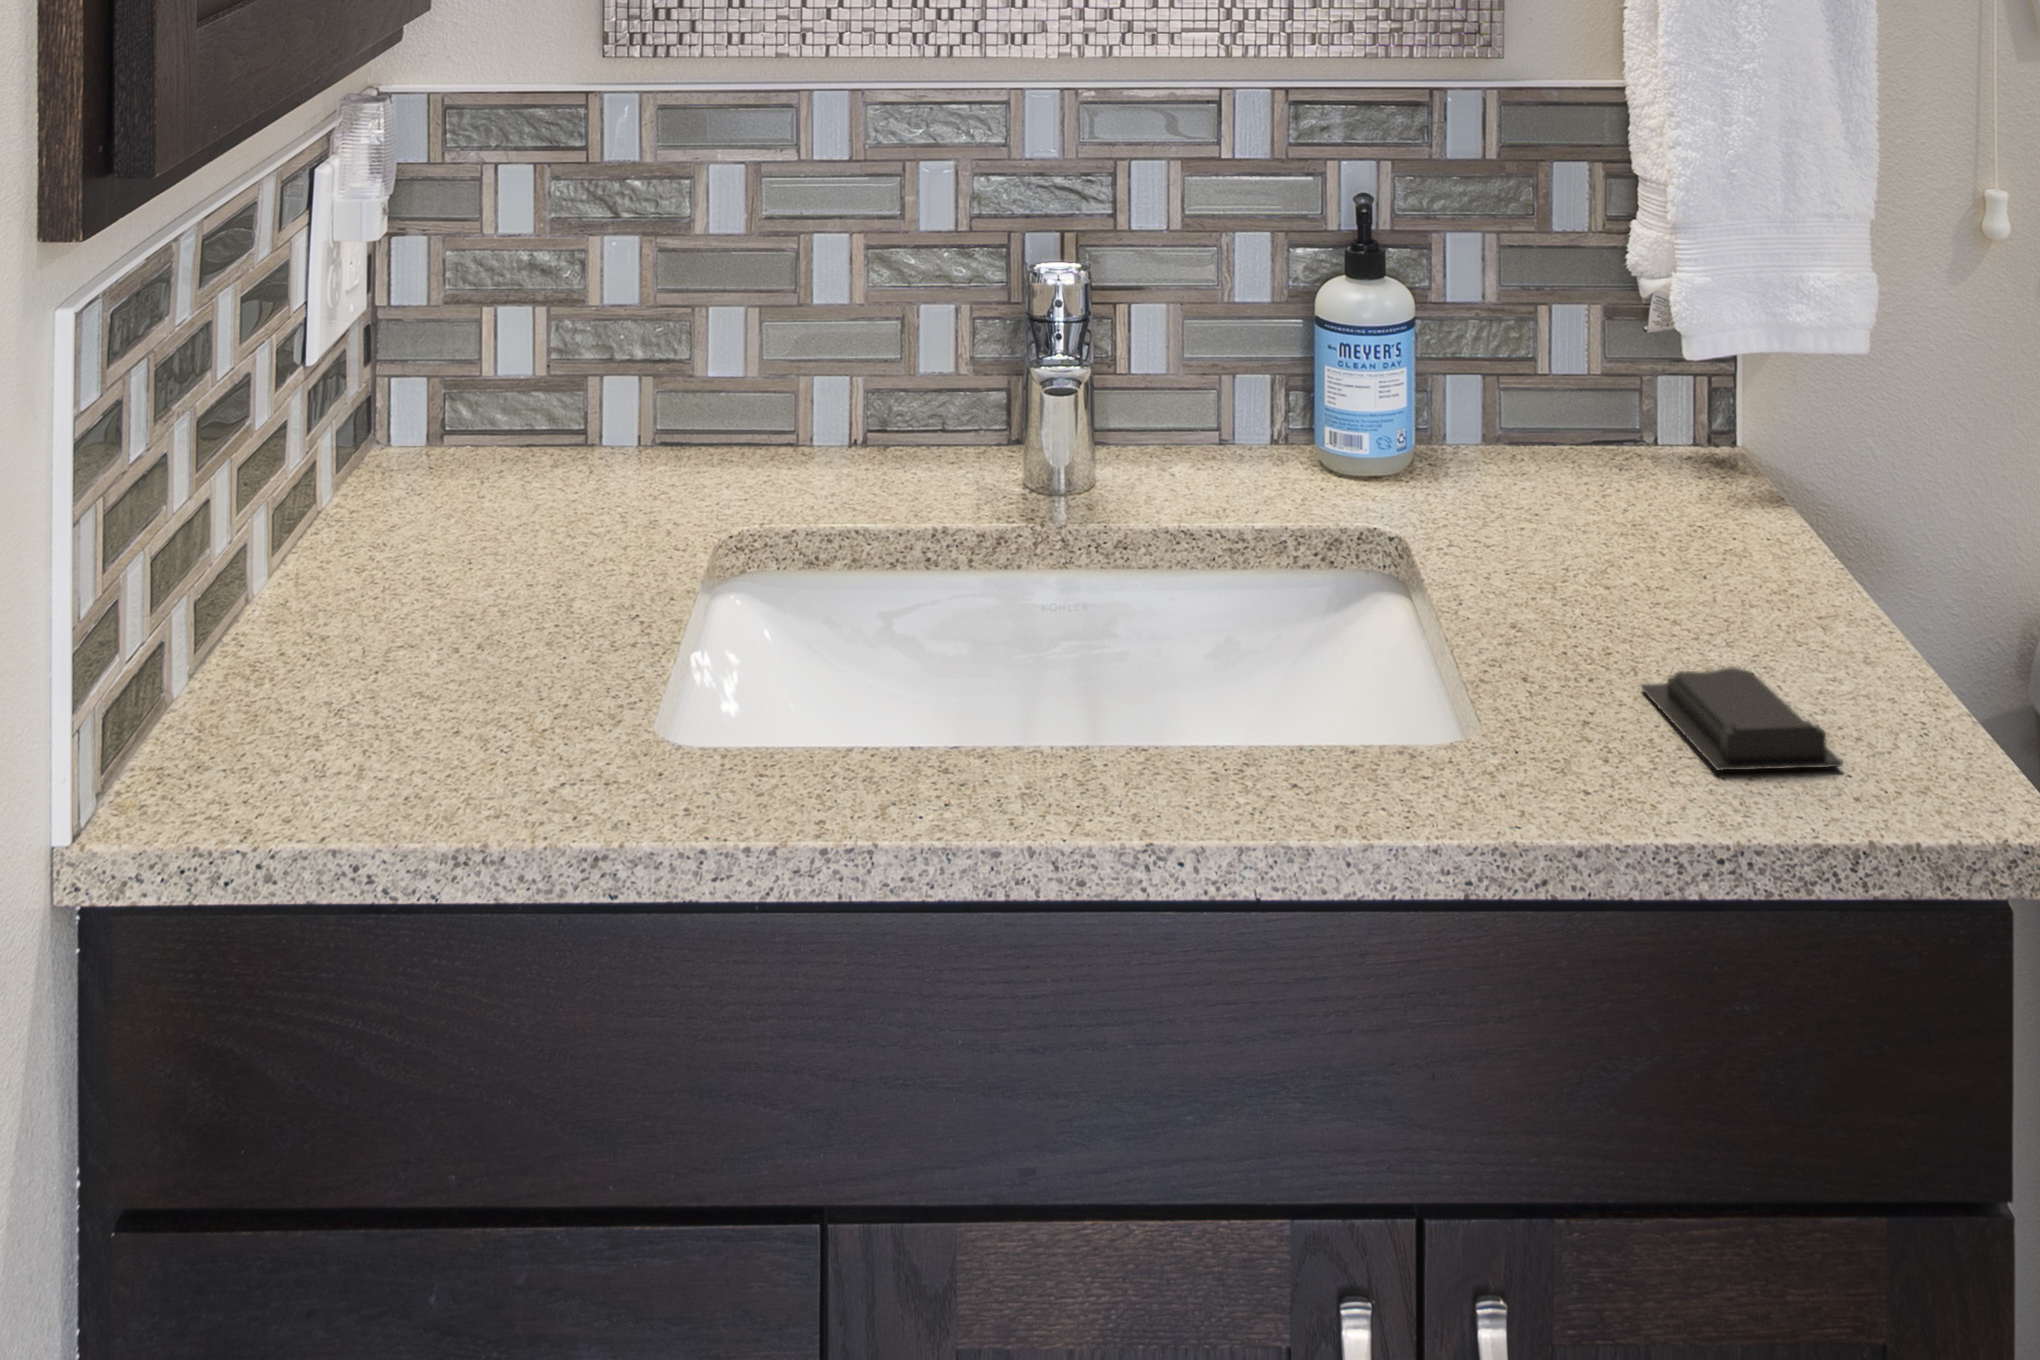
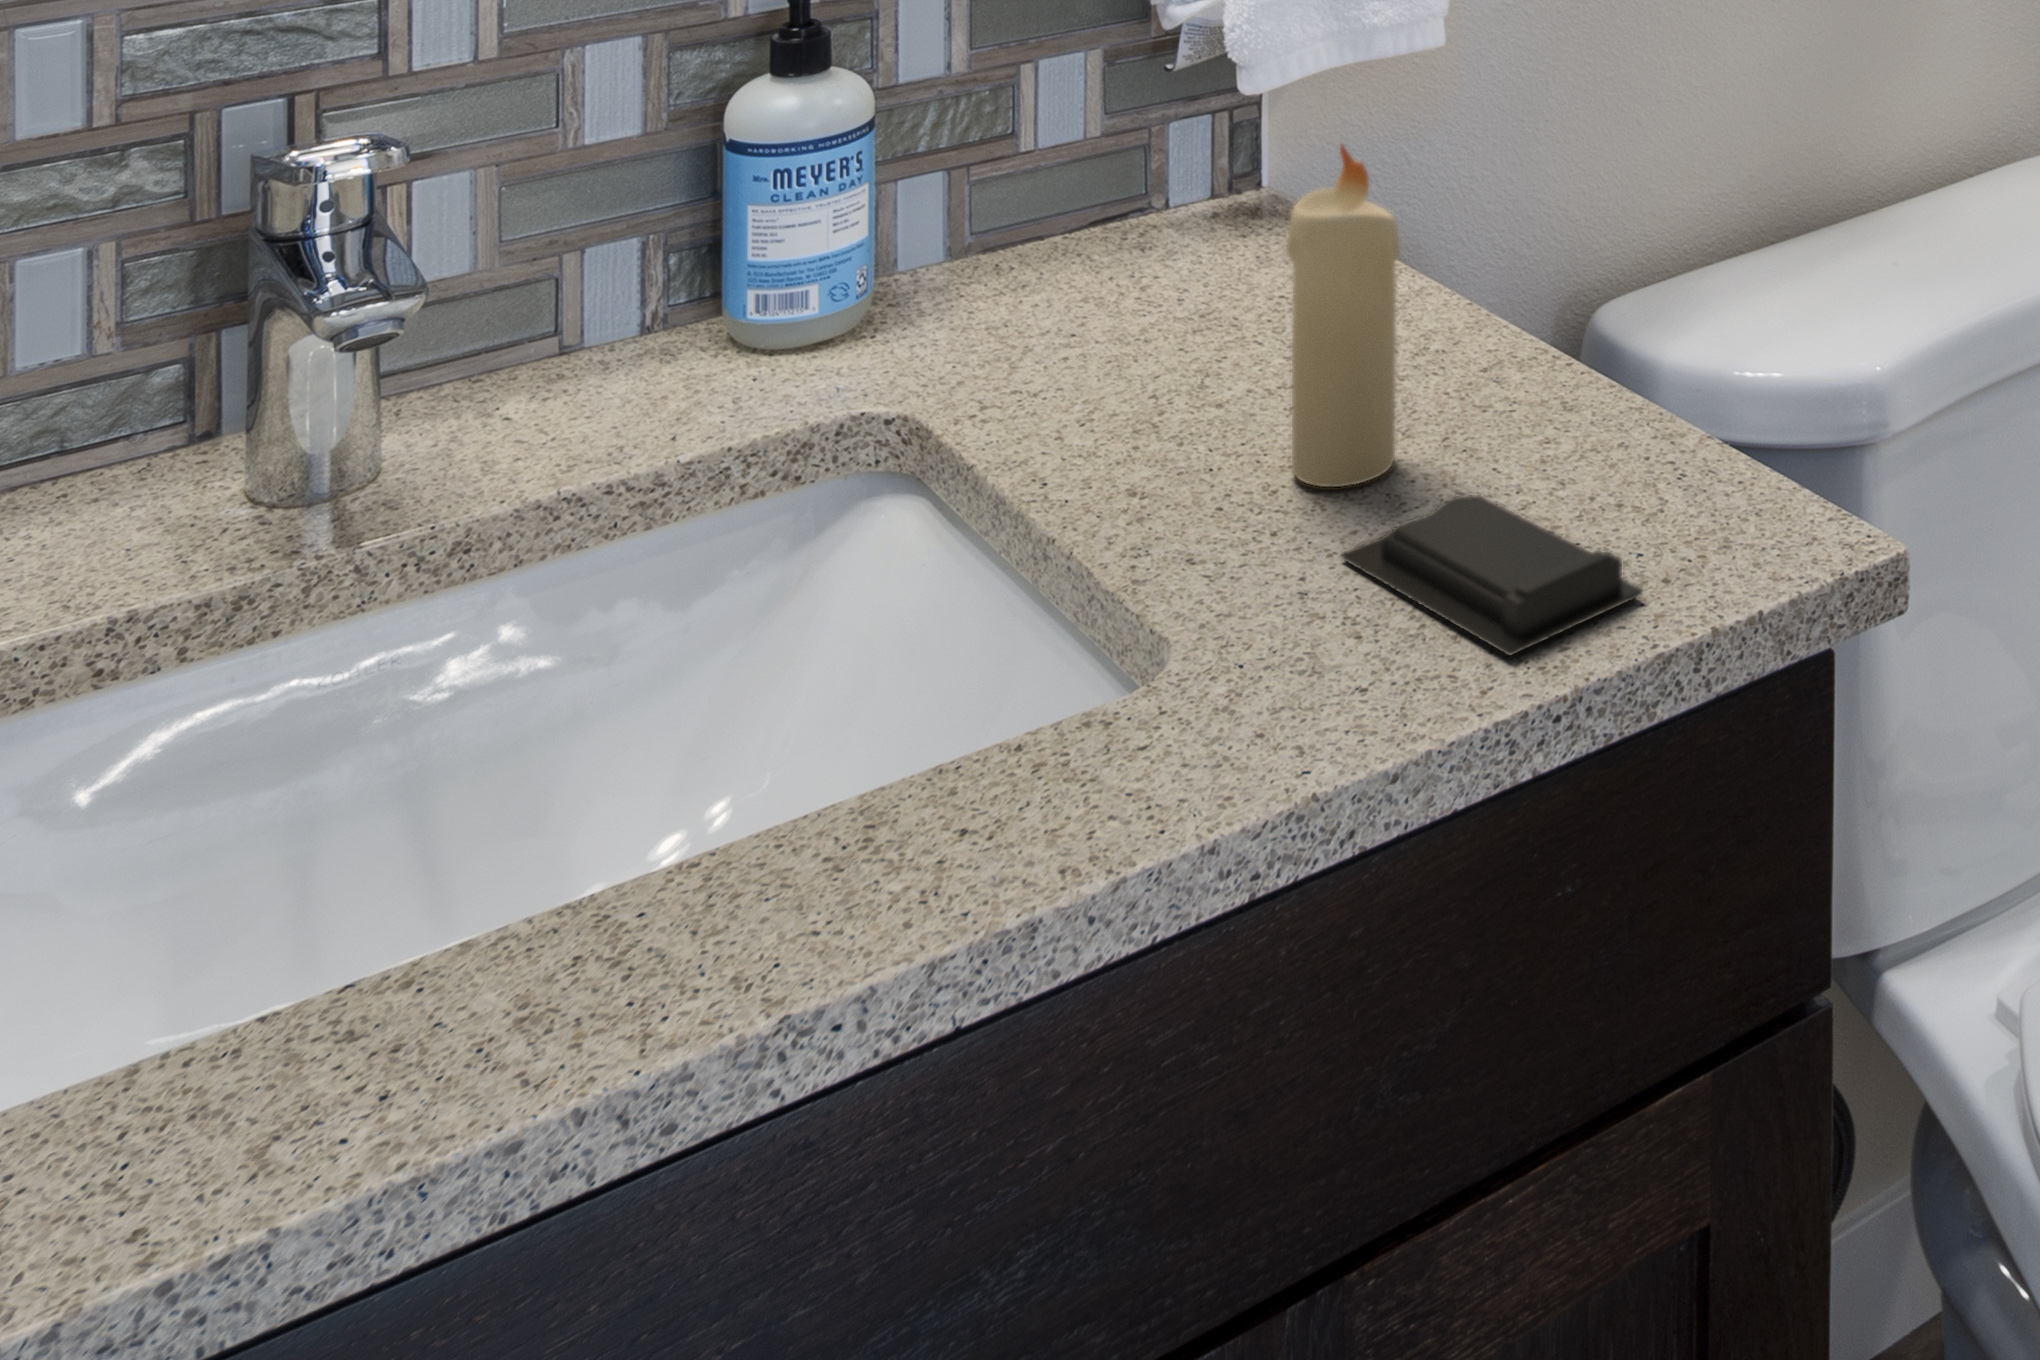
candle: none [1636,381,1725,651] -> present [1286,145,1400,487]

